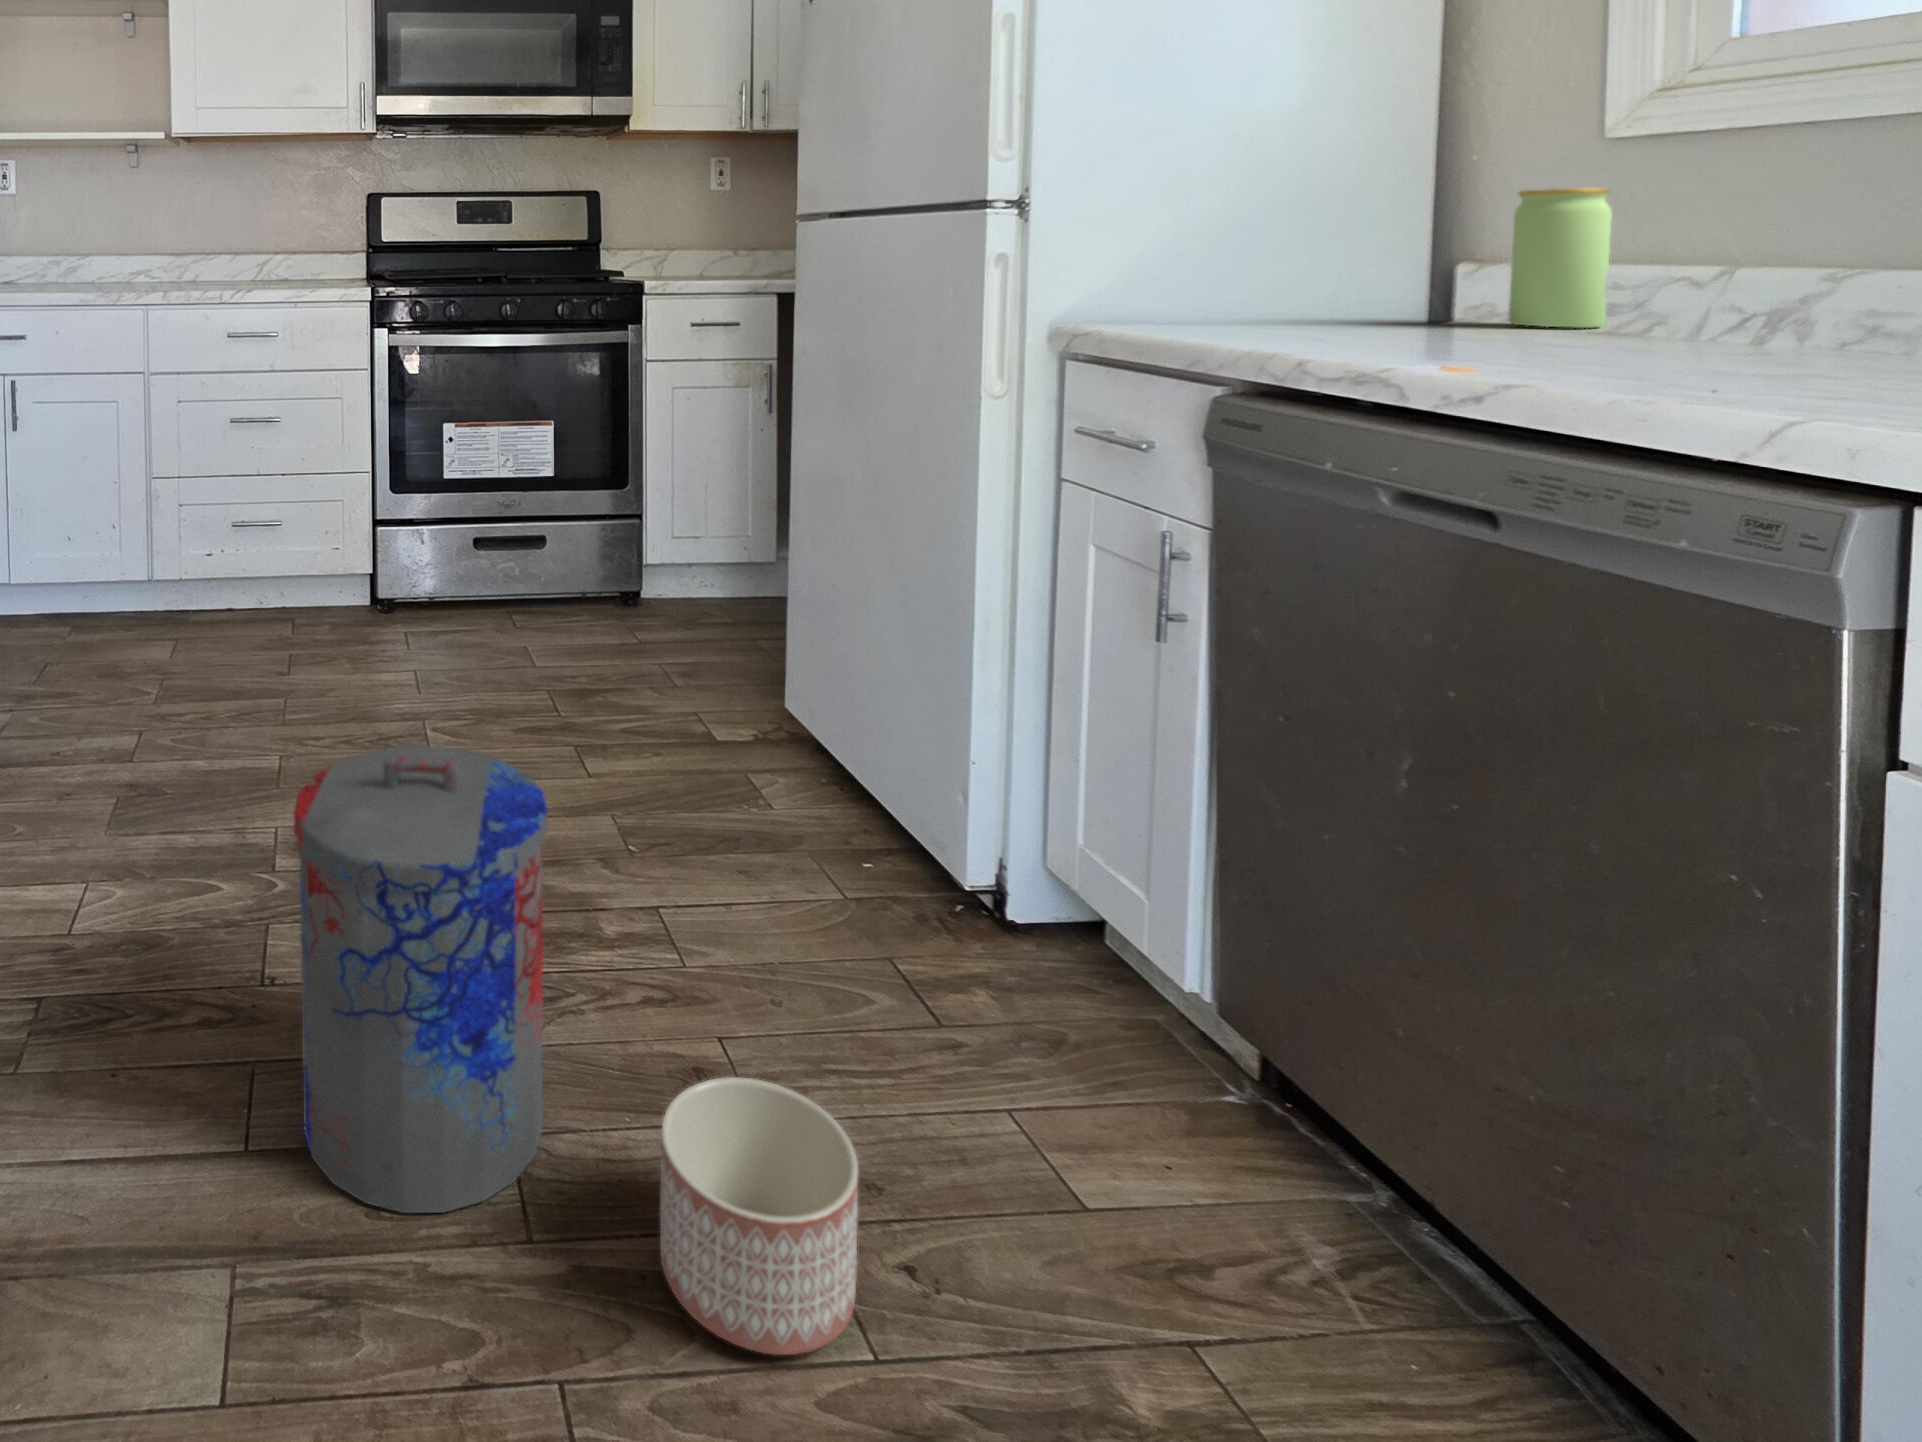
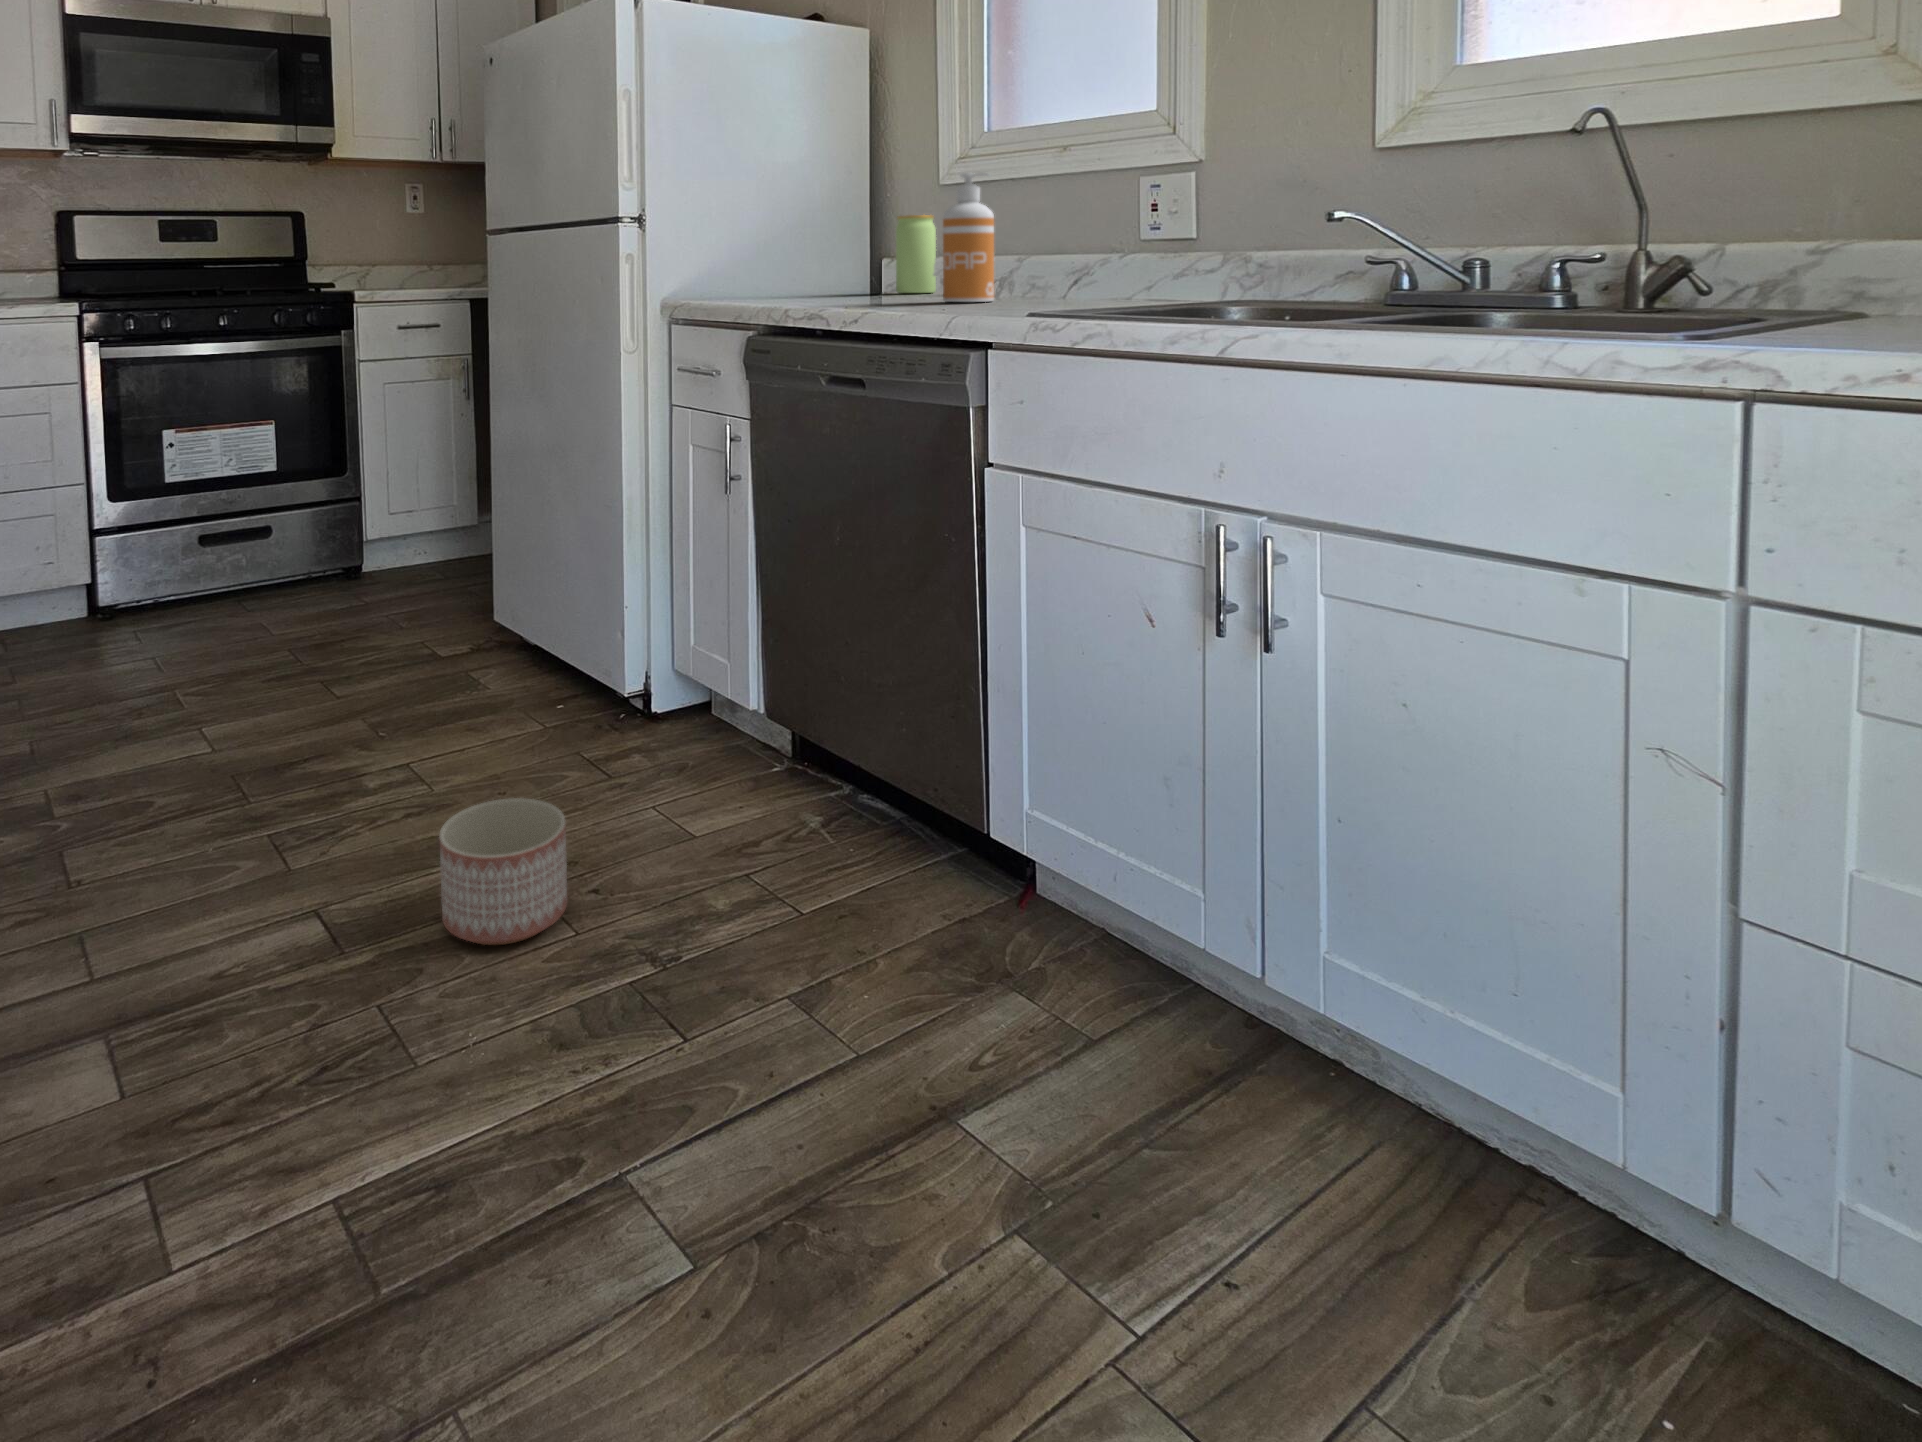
soap dispenser: none [1679,104,1842,367] -> present [943,173,994,302]
trash can: present [294,746,548,1213] -> none [127,635,346,971]

